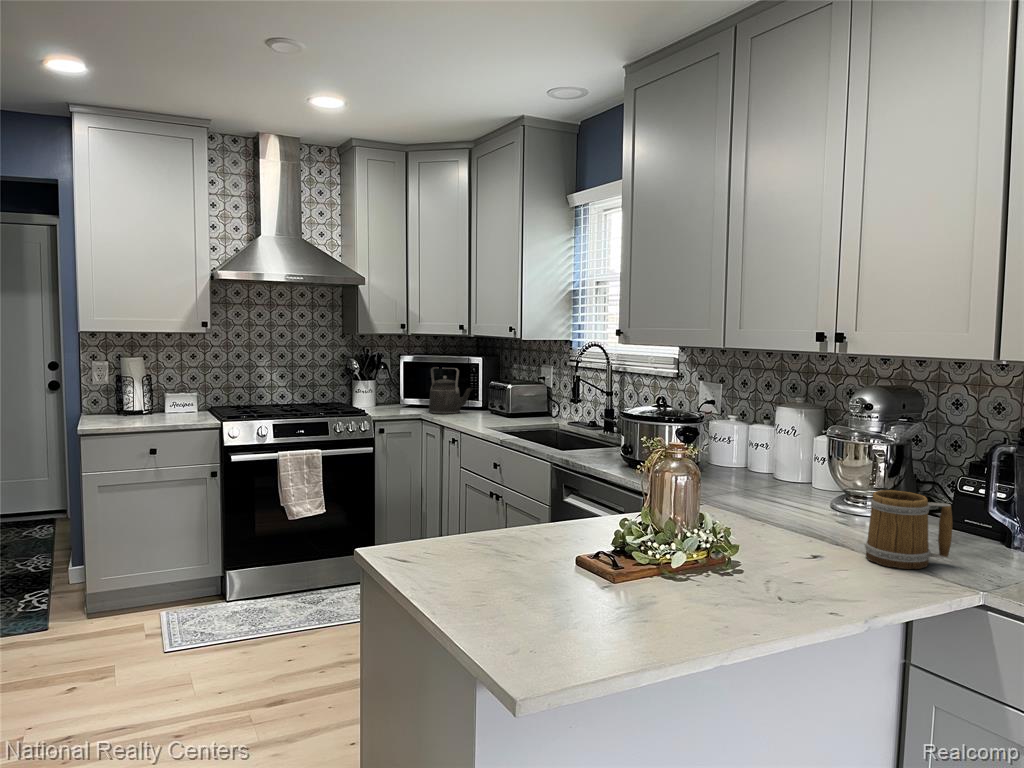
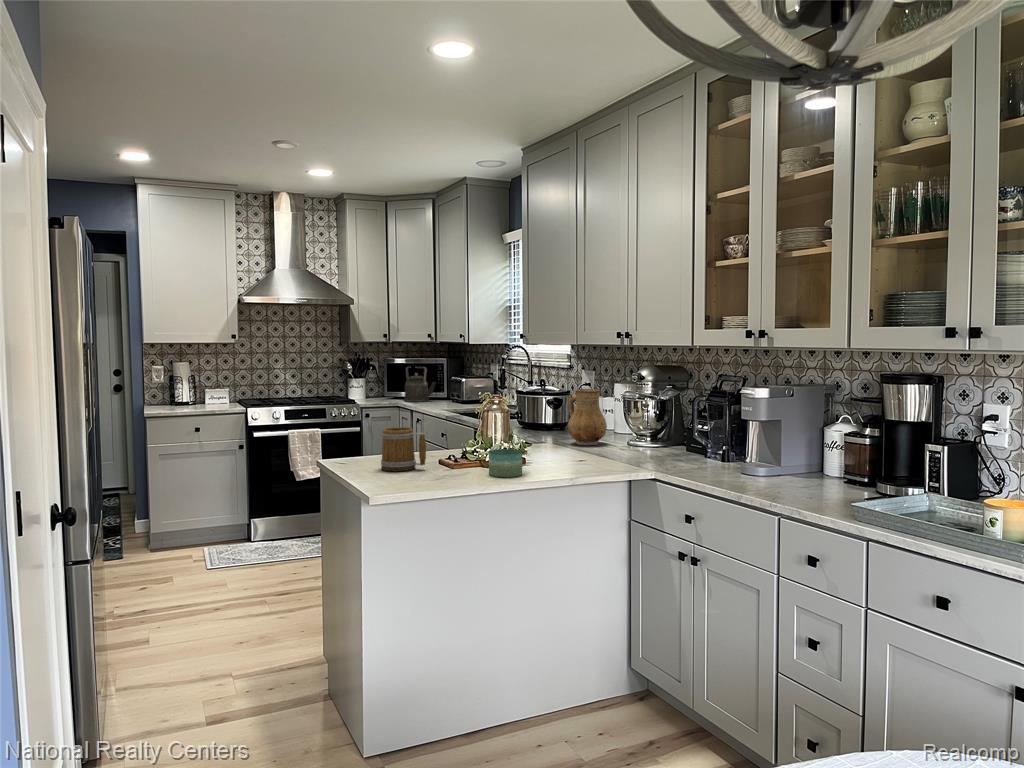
ceramic pitcher: none [731,419,798,510] -> present [568,389,607,445]
mug: present [865,490,952,569] -> present [381,427,426,471]
candle: none [682,545,747,605] -> present [489,449,522,477]

